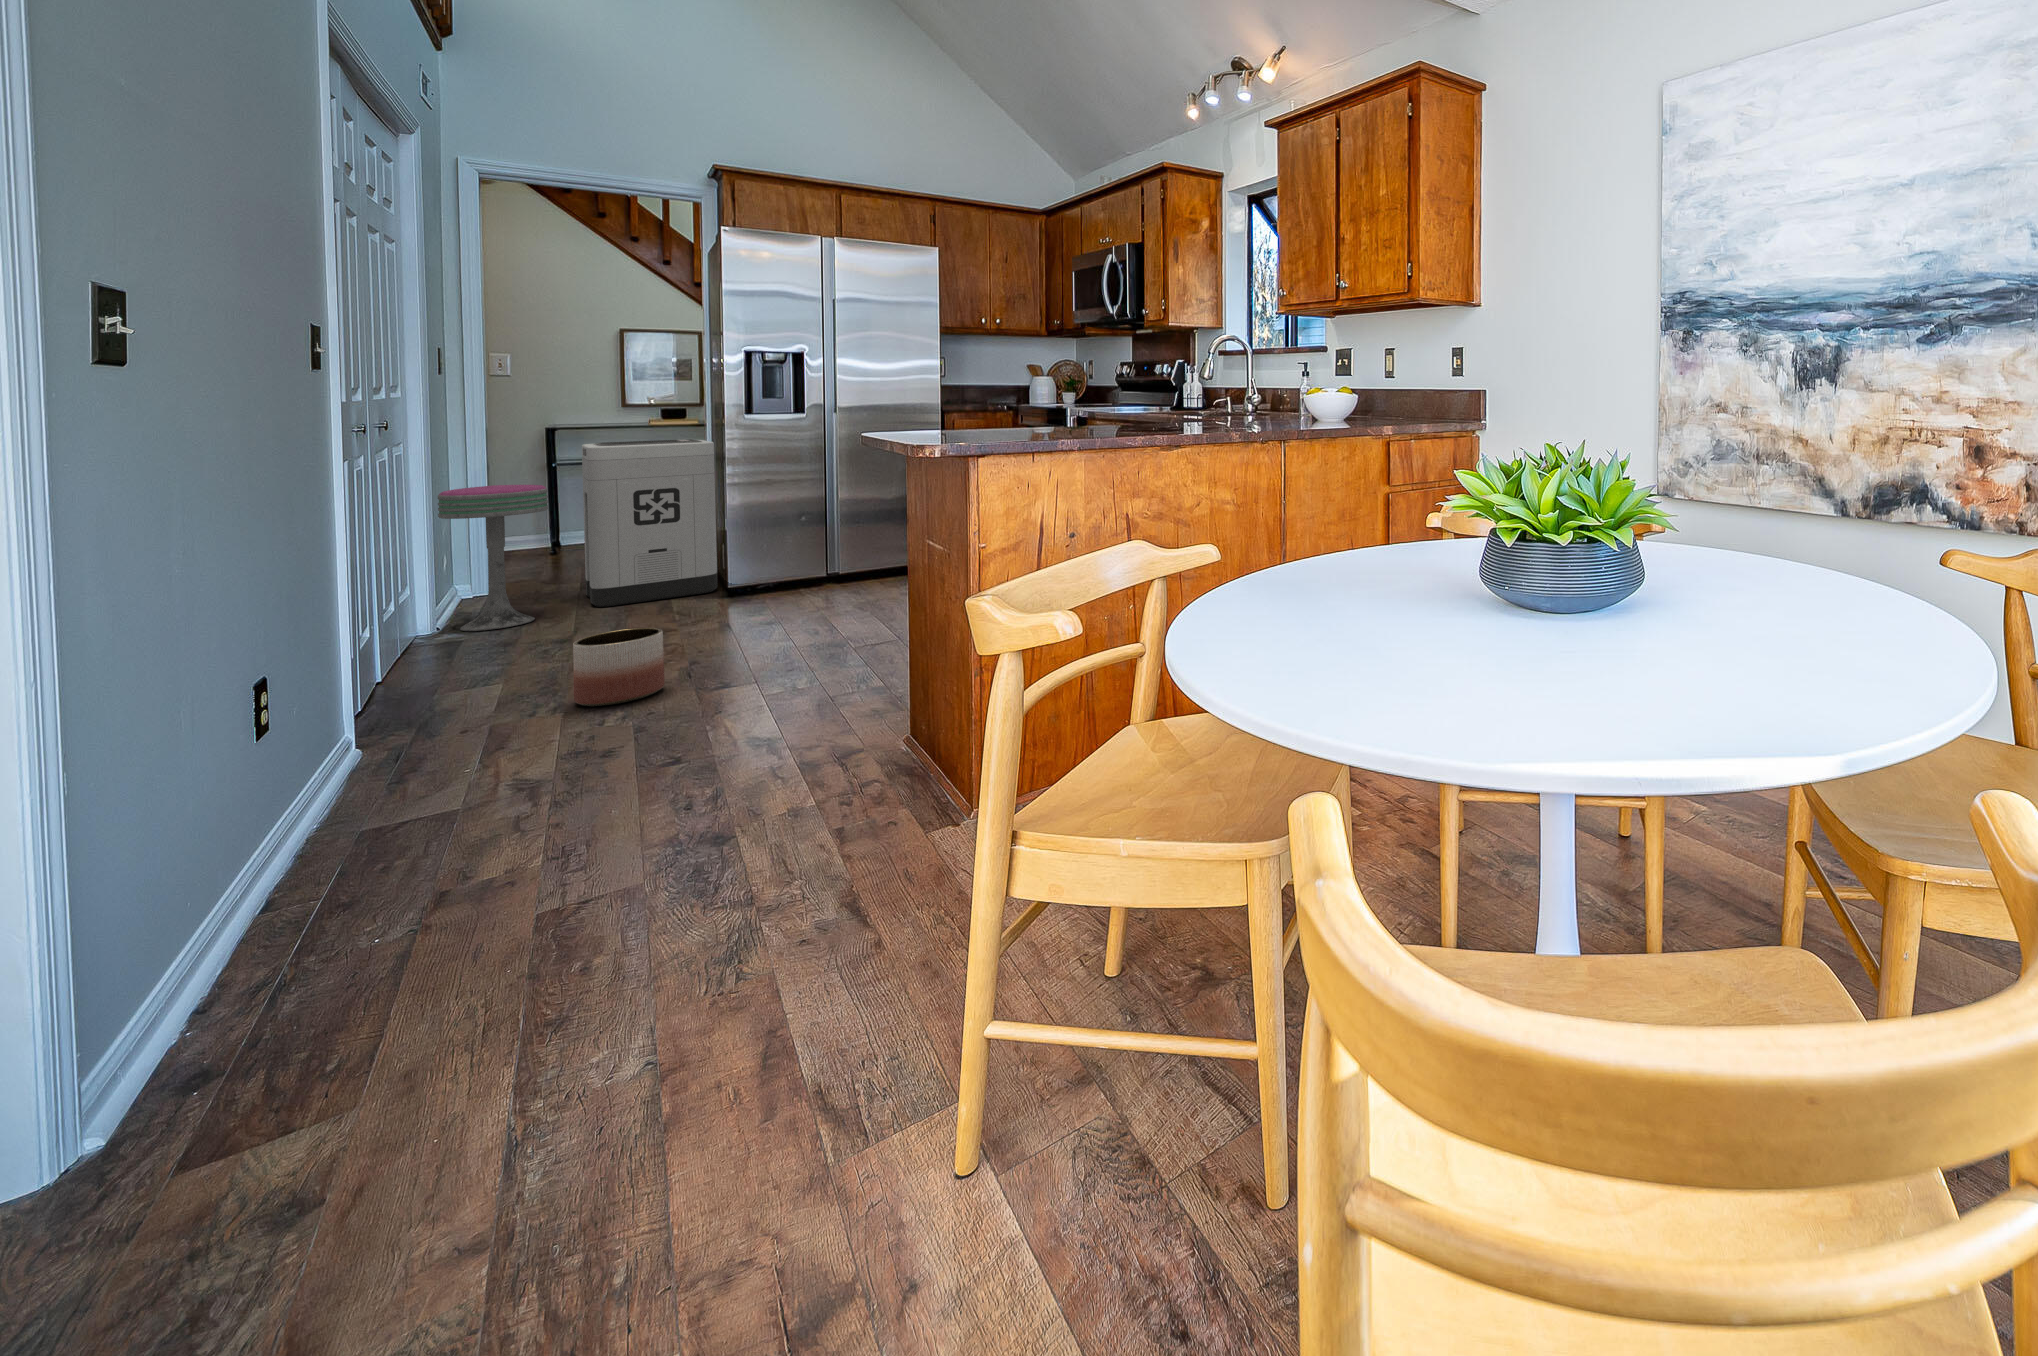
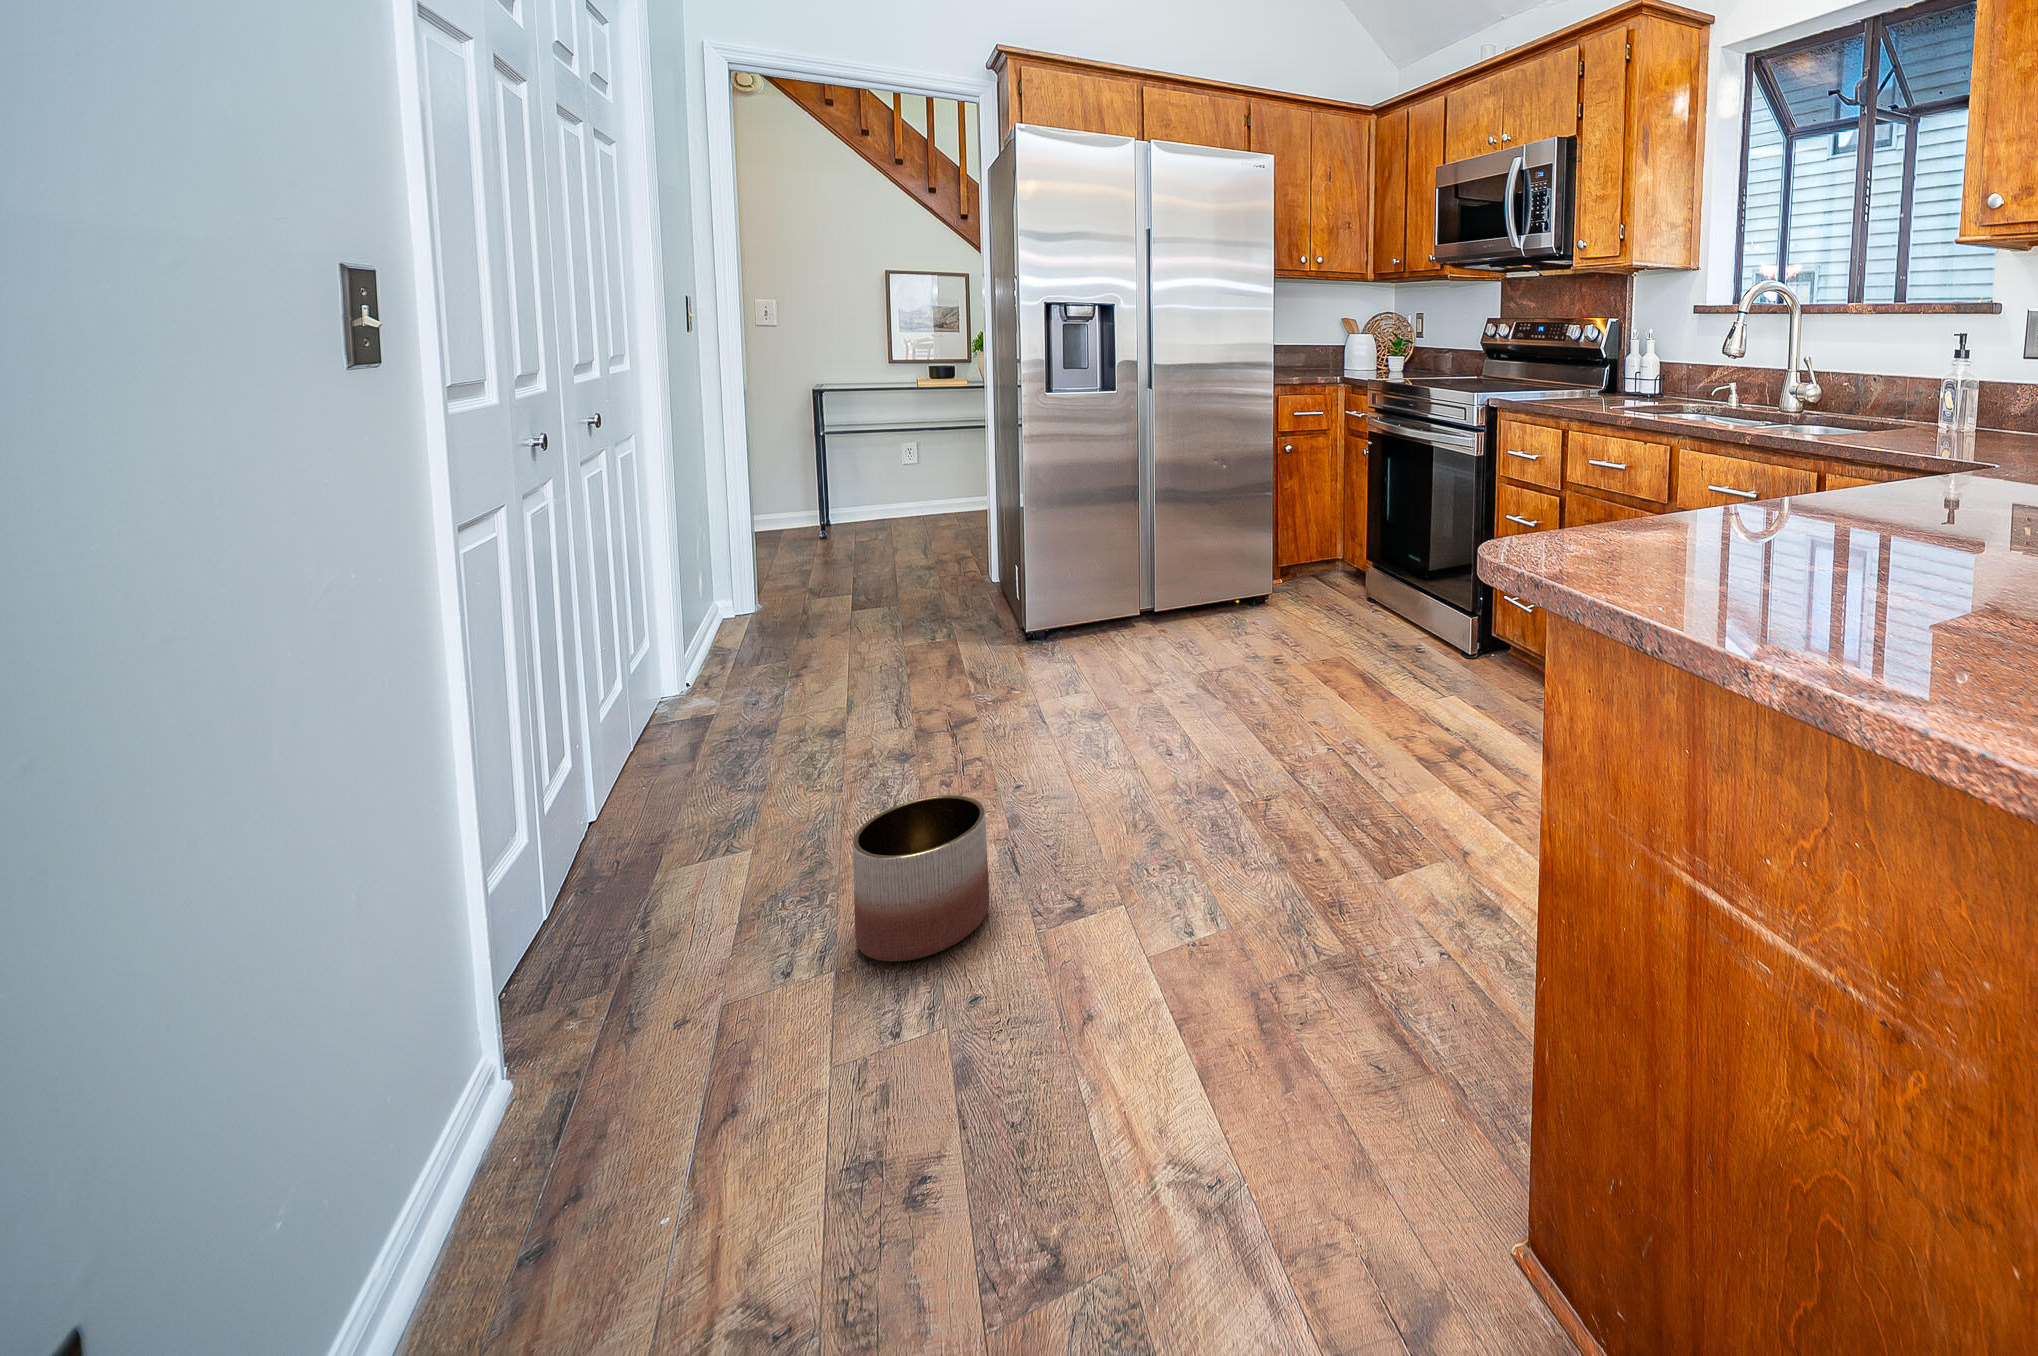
trash can: present [582,439,718,607] -> none [853,418,1012,651]
bar stool: present [438,485,548,631] -> none [685,487,816,694]

